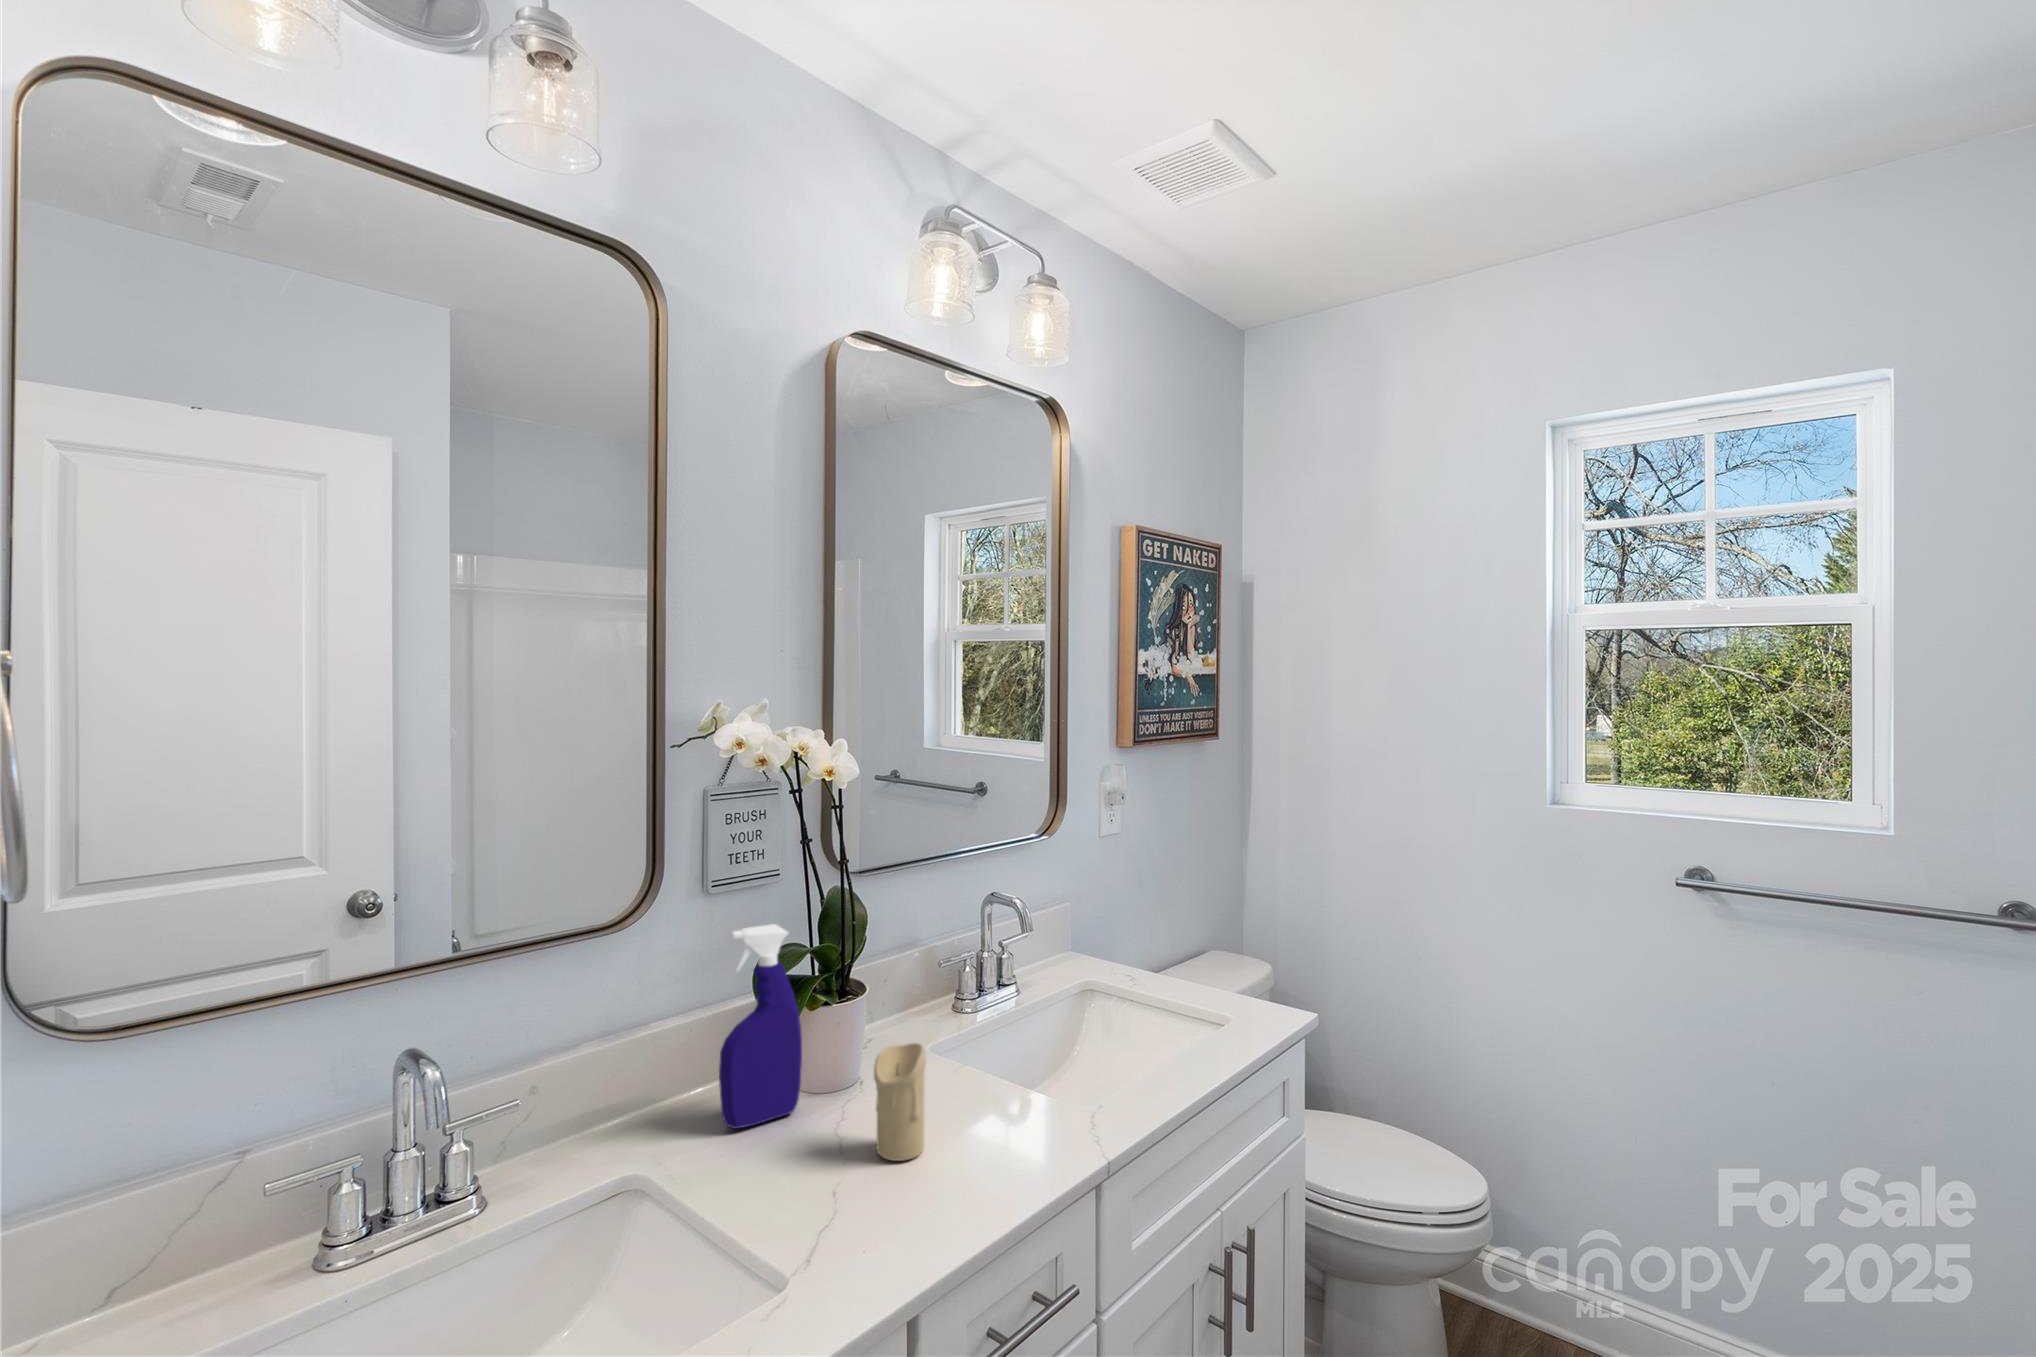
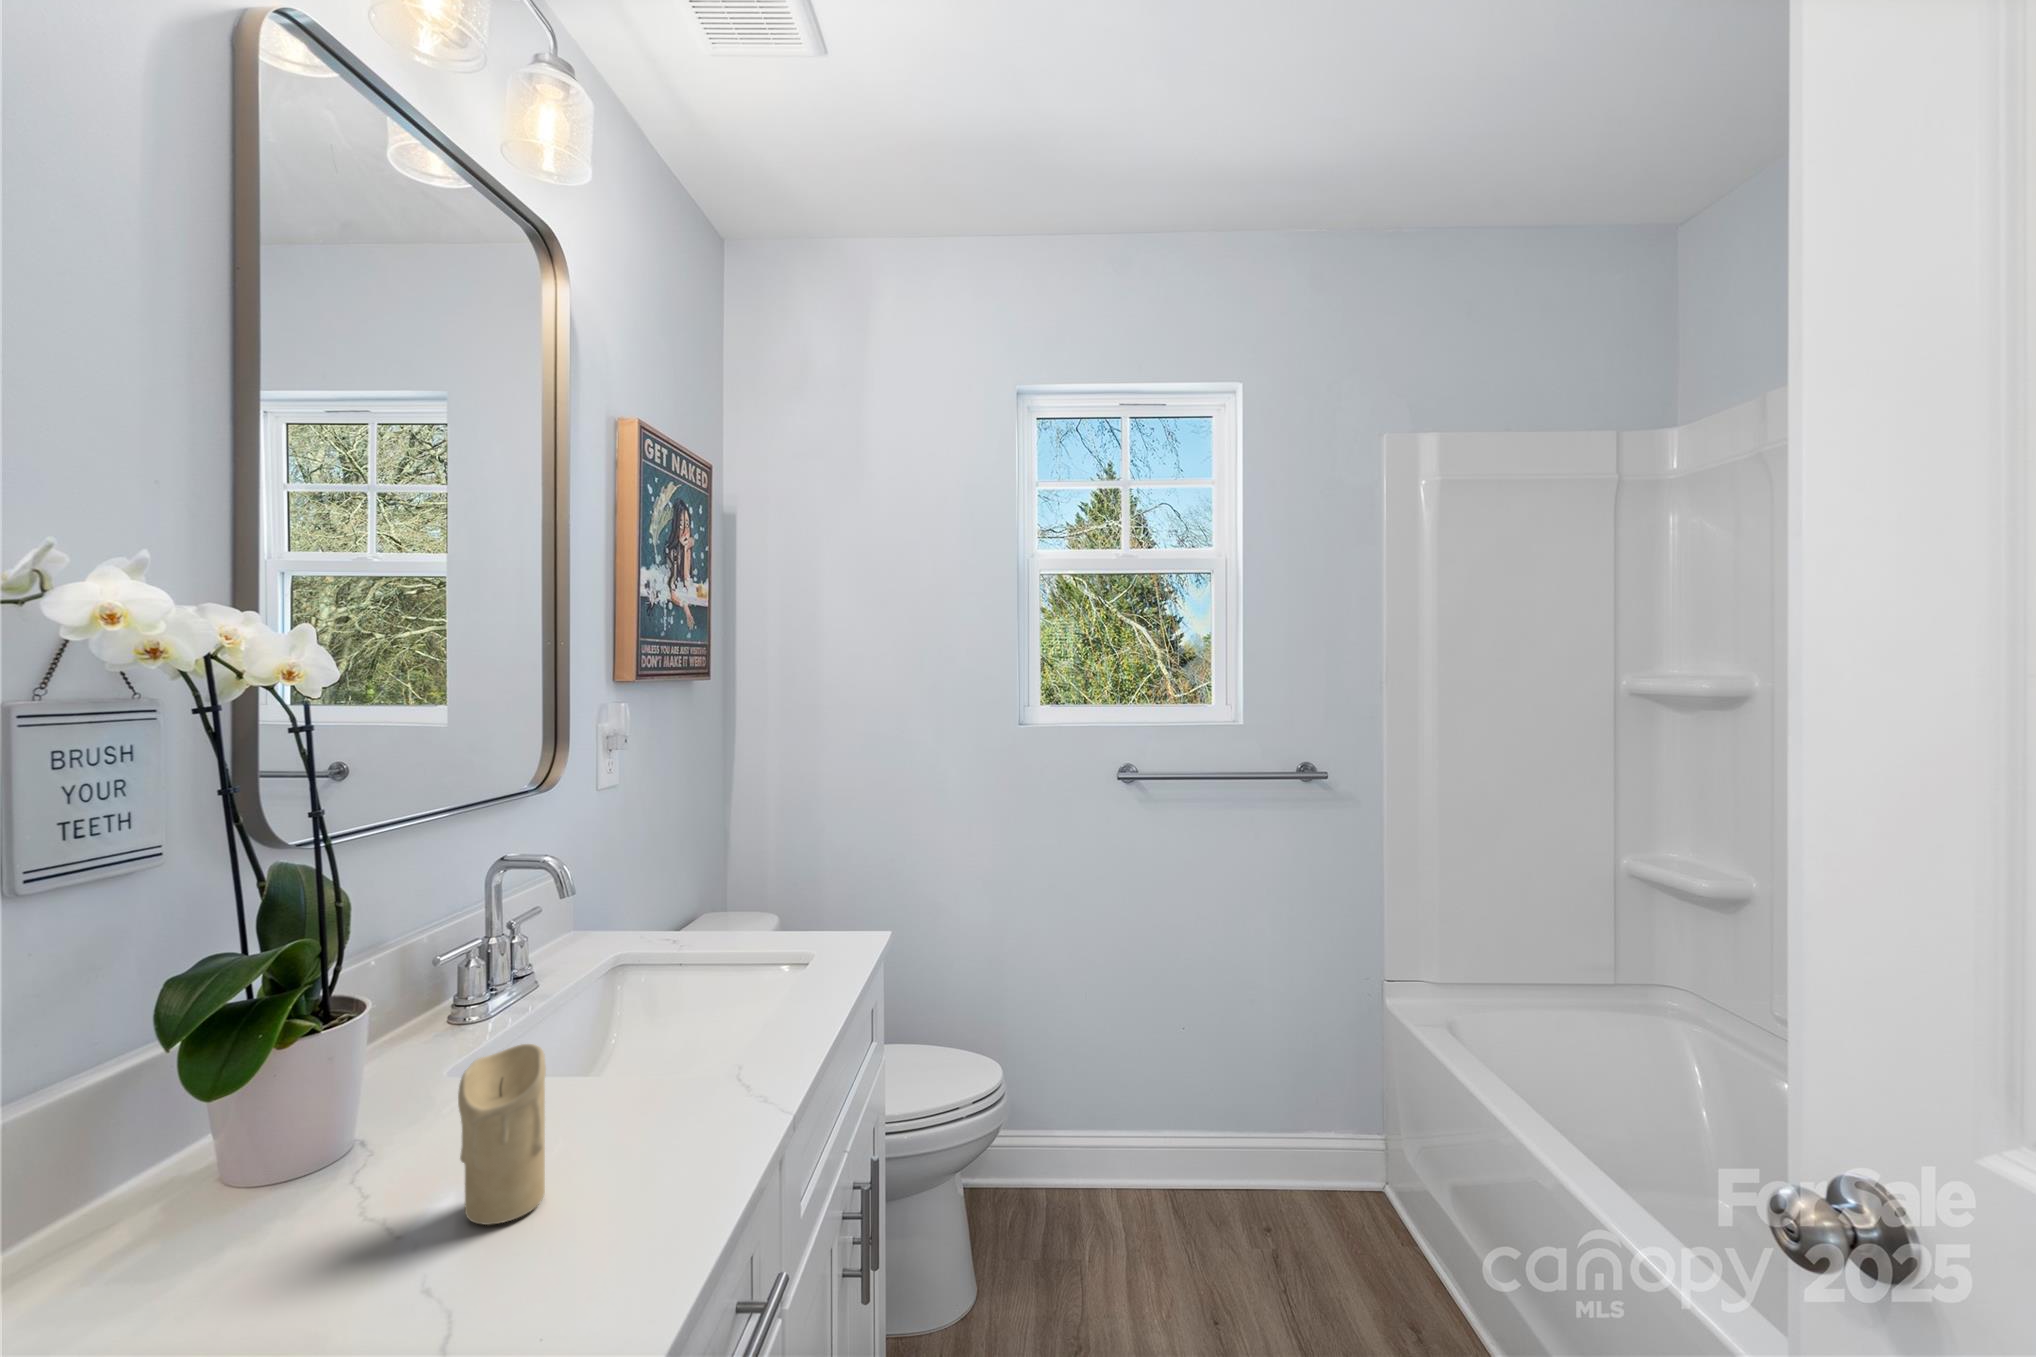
spray bottle: present [719,924,802,1129] -> none [109,915,277,1283]

